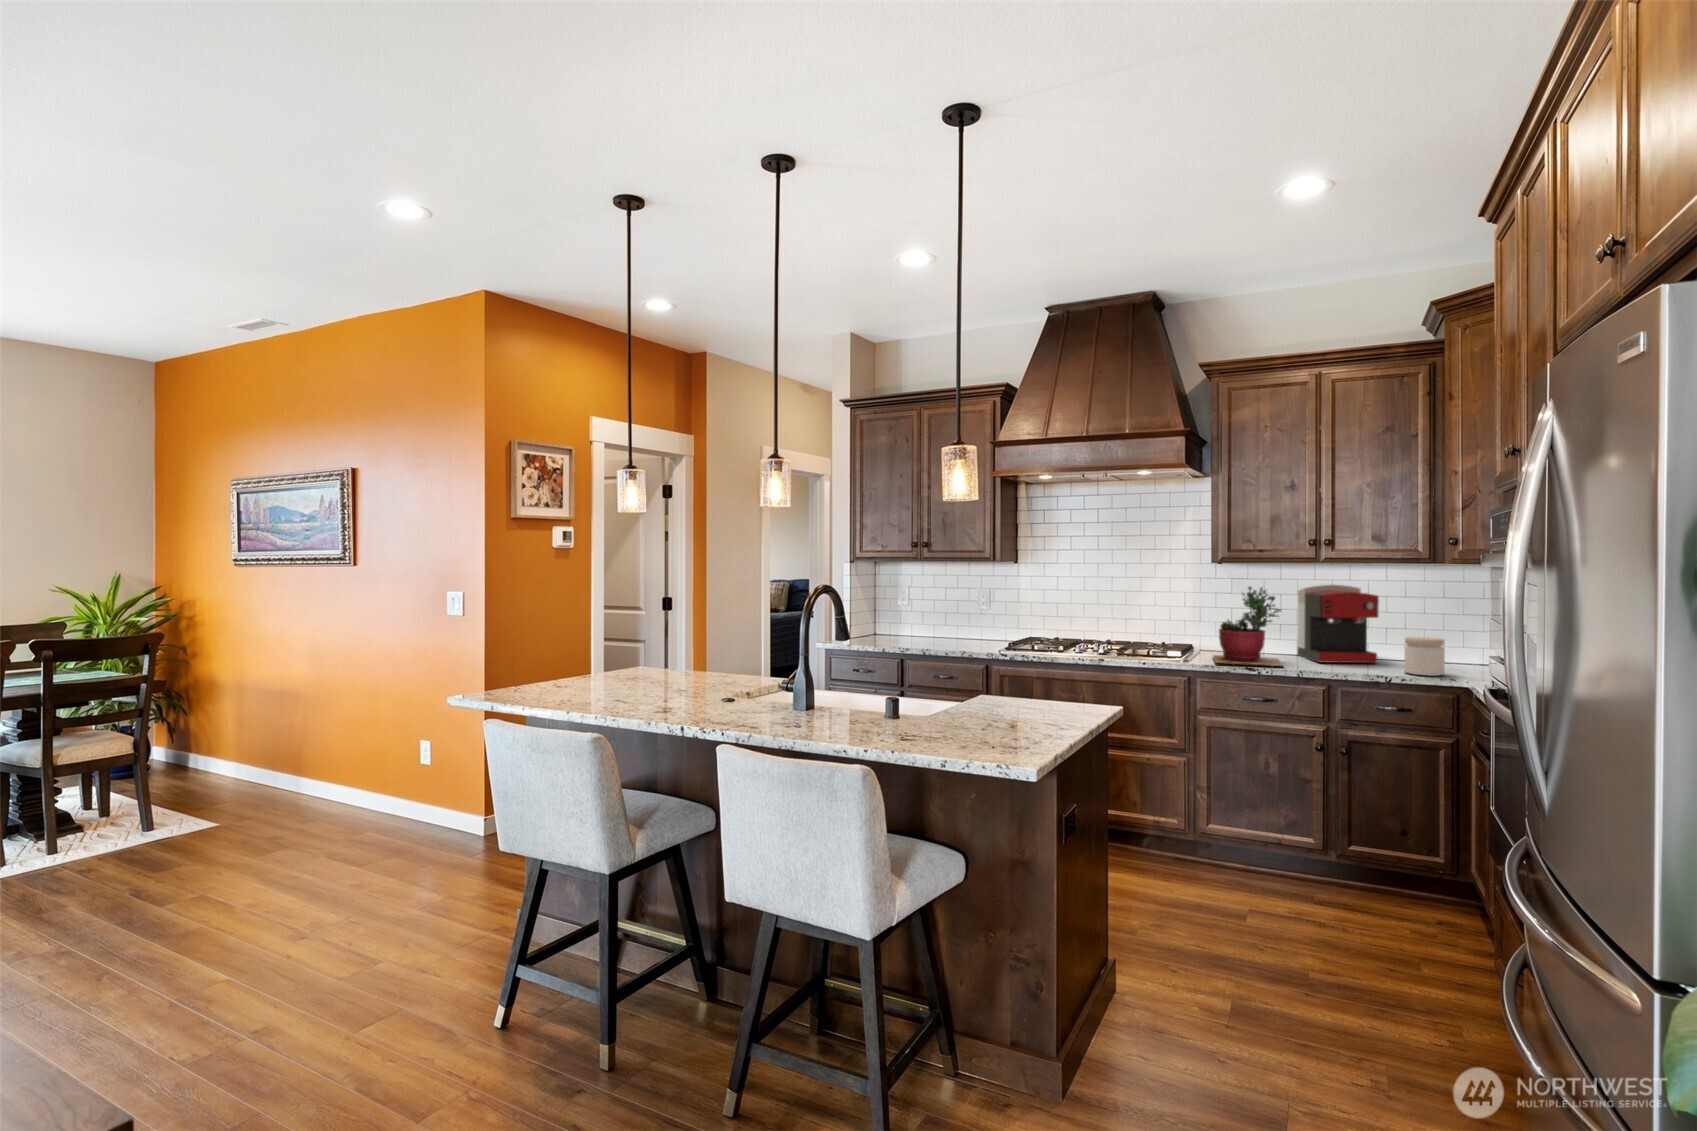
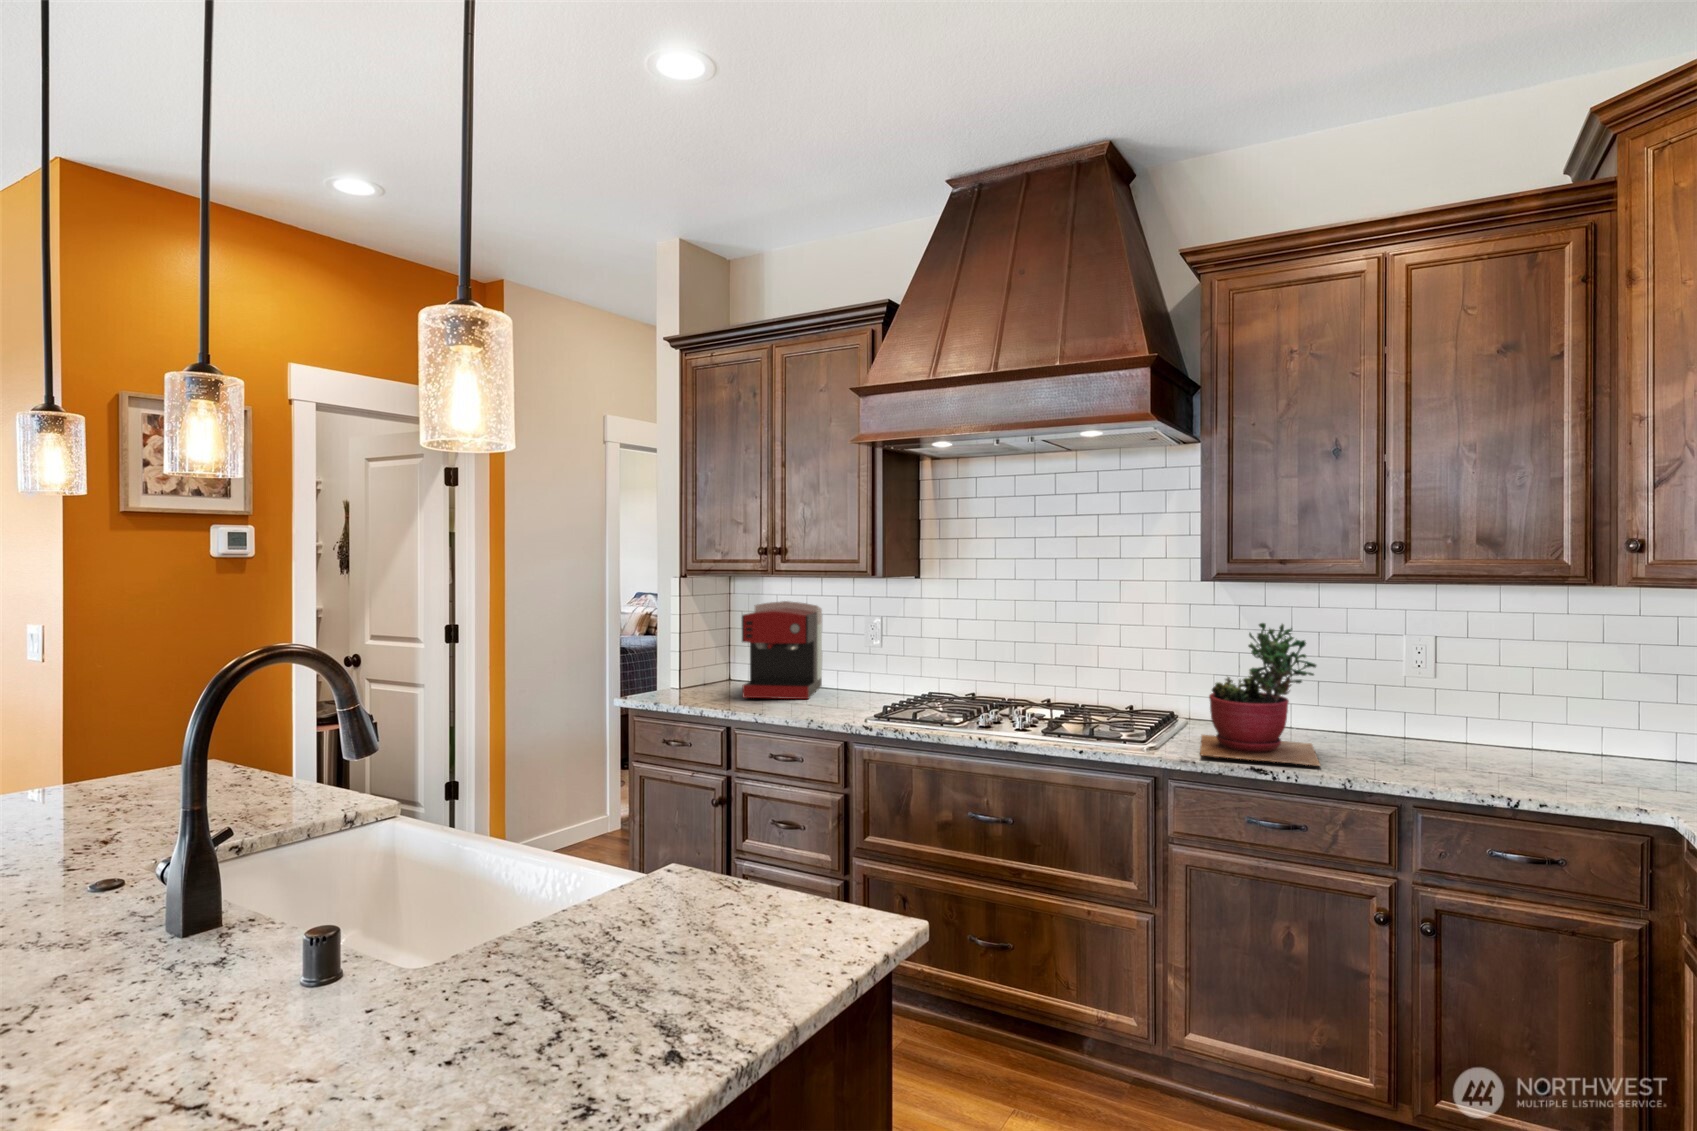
coffee maker: present [1297,585,1379,663] -> present [742,601,822,699]
jar: present [1405,637,1445,676] -> none [1541,719,1619,796]

